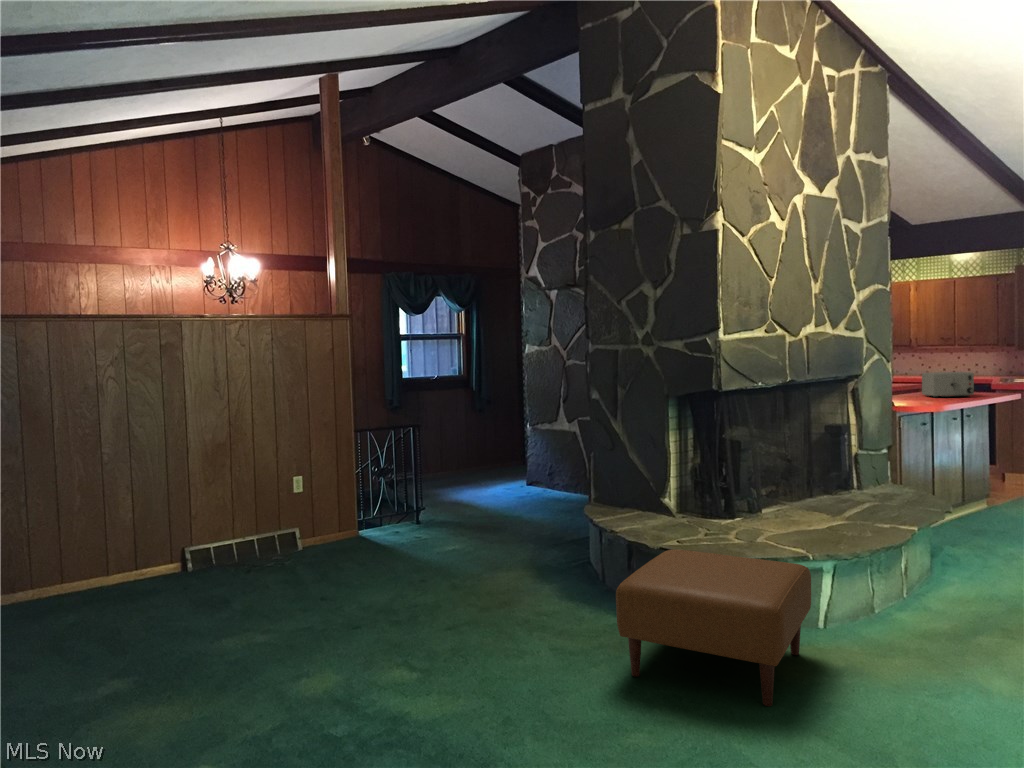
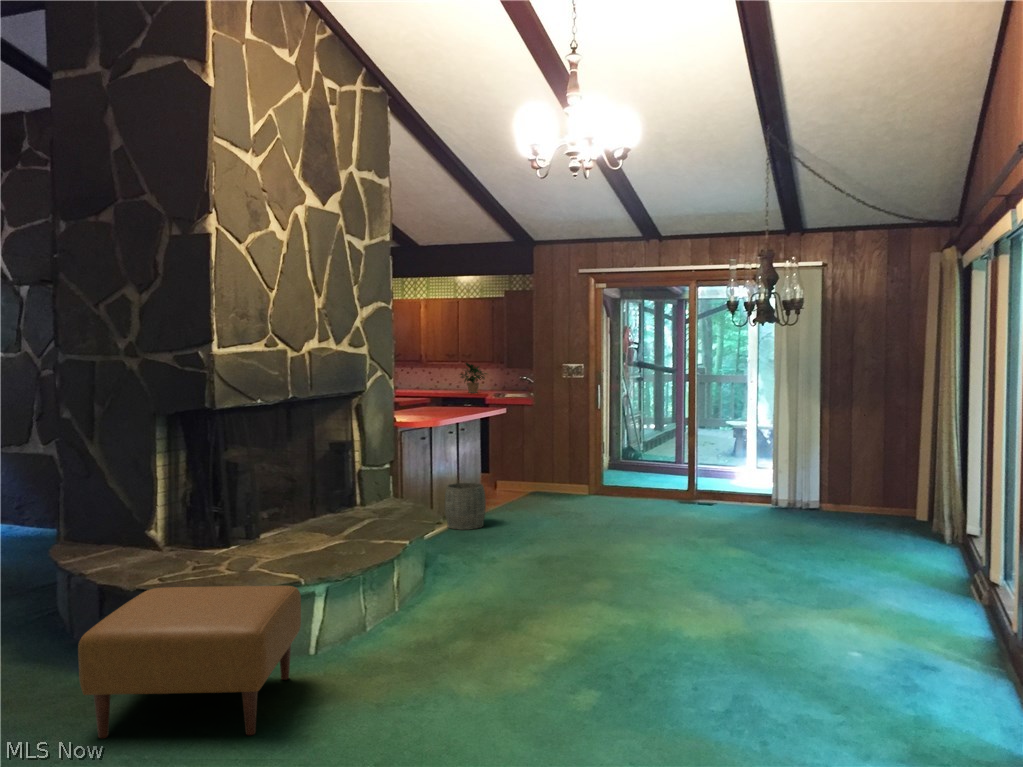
potted plant: none [953,345,992,377] -> present [460,363,487,393]
toaster: present [922,372,974,398] -> none [426,388,469,413]
woven basket: none [948,472,999,523] -> present [445,483,486,530]

